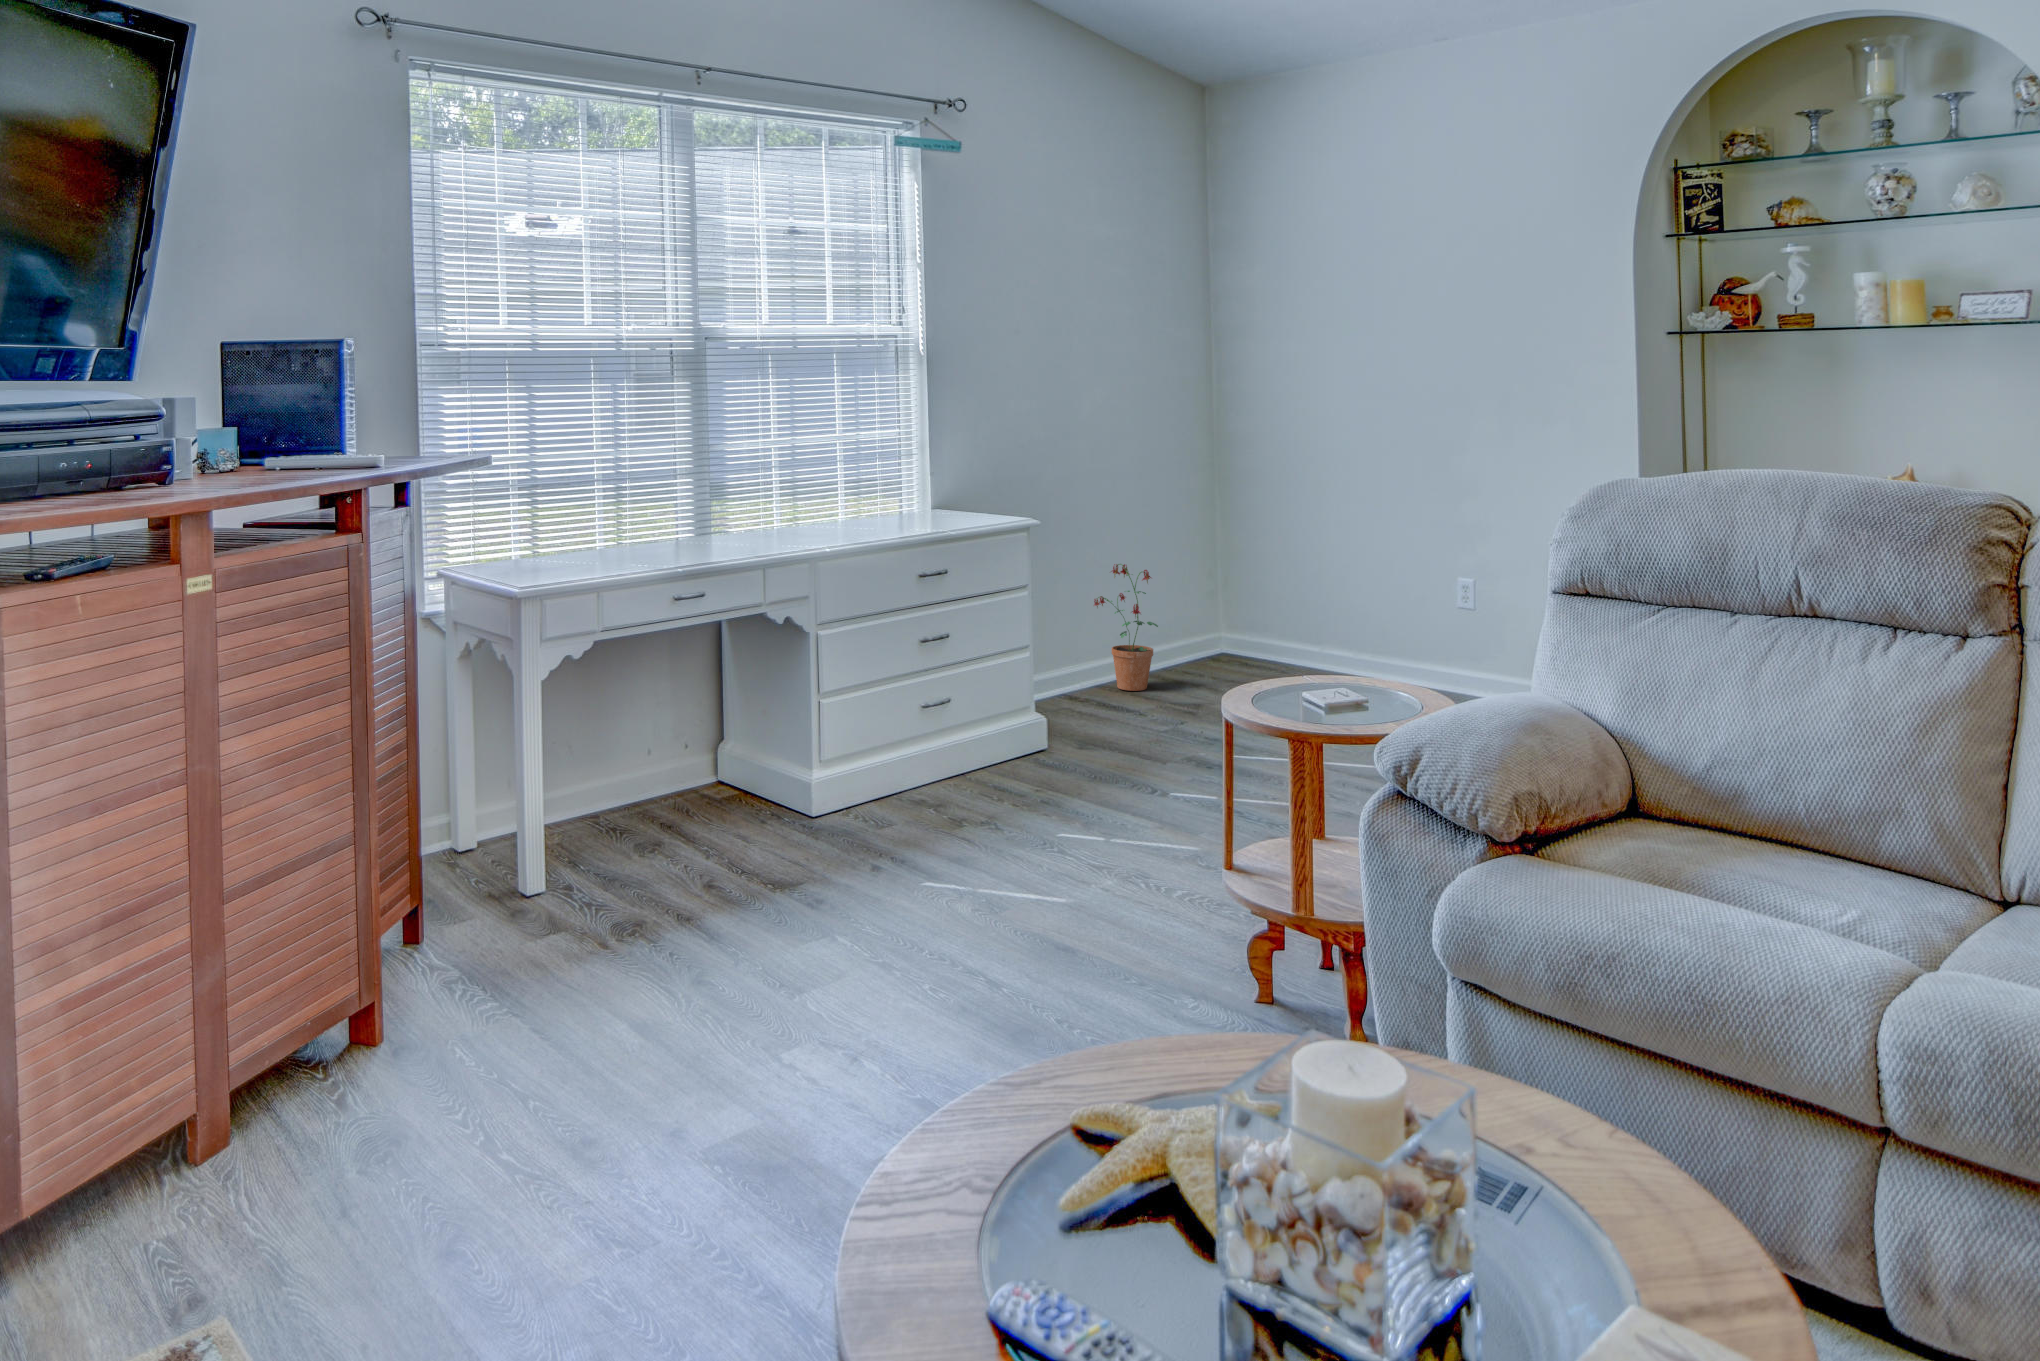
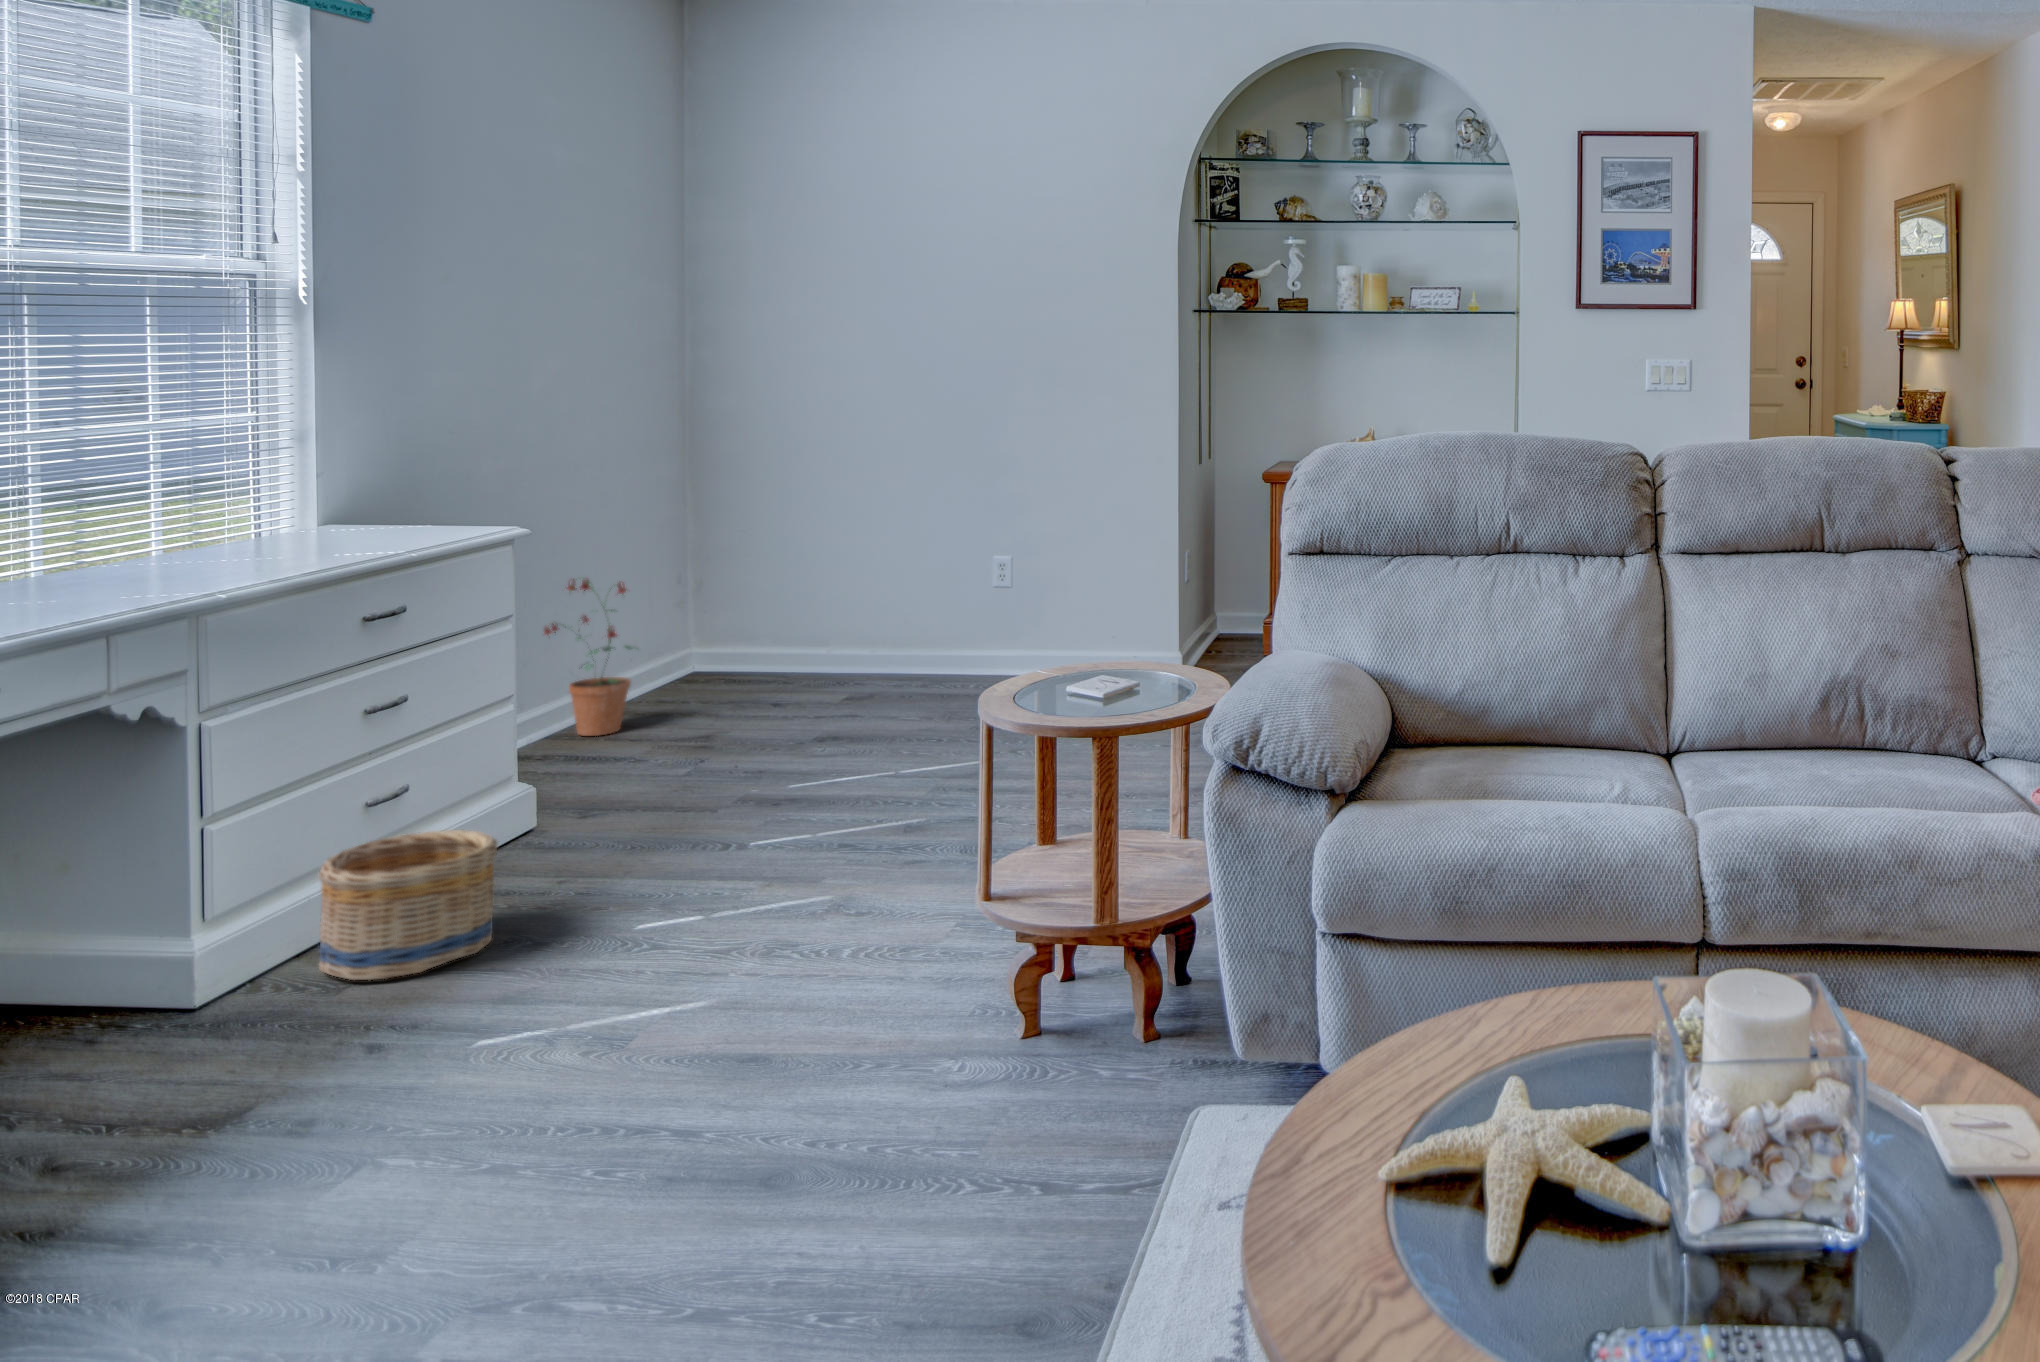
basket: none [875,726,976,824] -> present [318,830,498,980]

